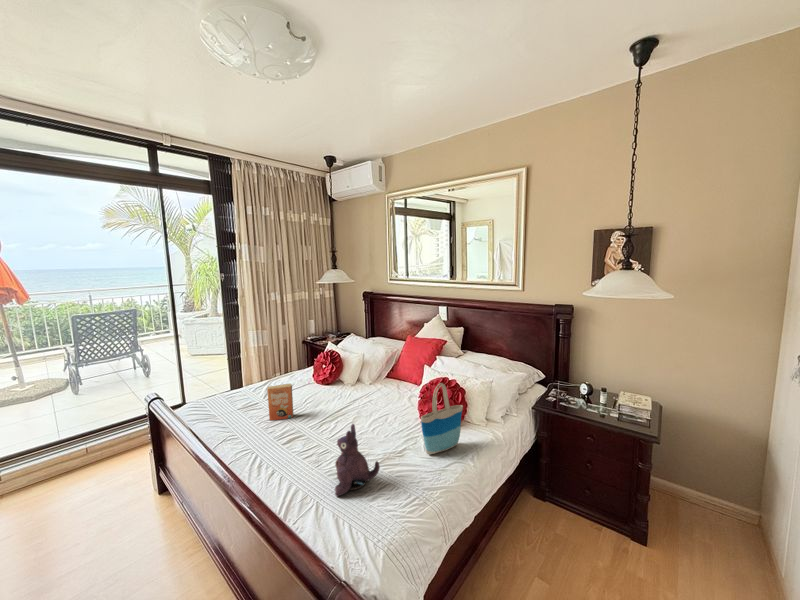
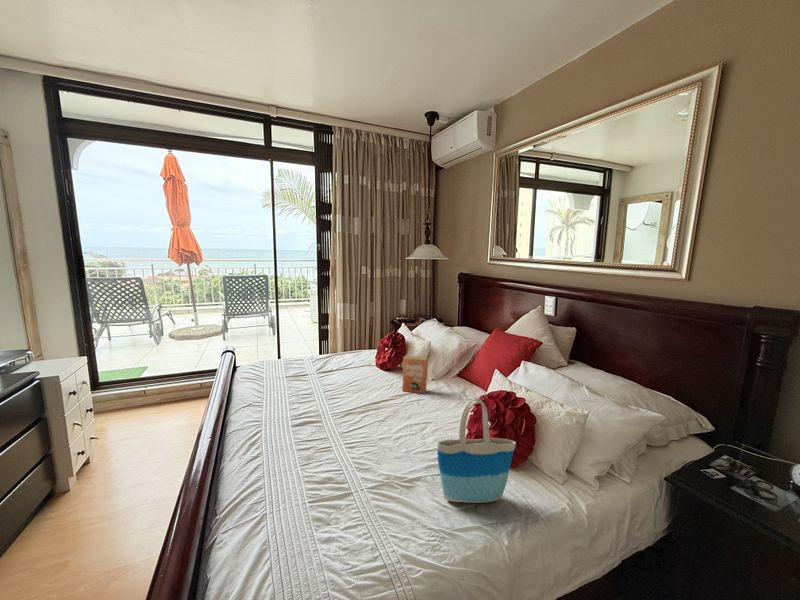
paperback book: present [267,384,294,420] -> present [402,356,428,393]
plush toy: present [335,424,380,496] -> none [292,425,356,516]

